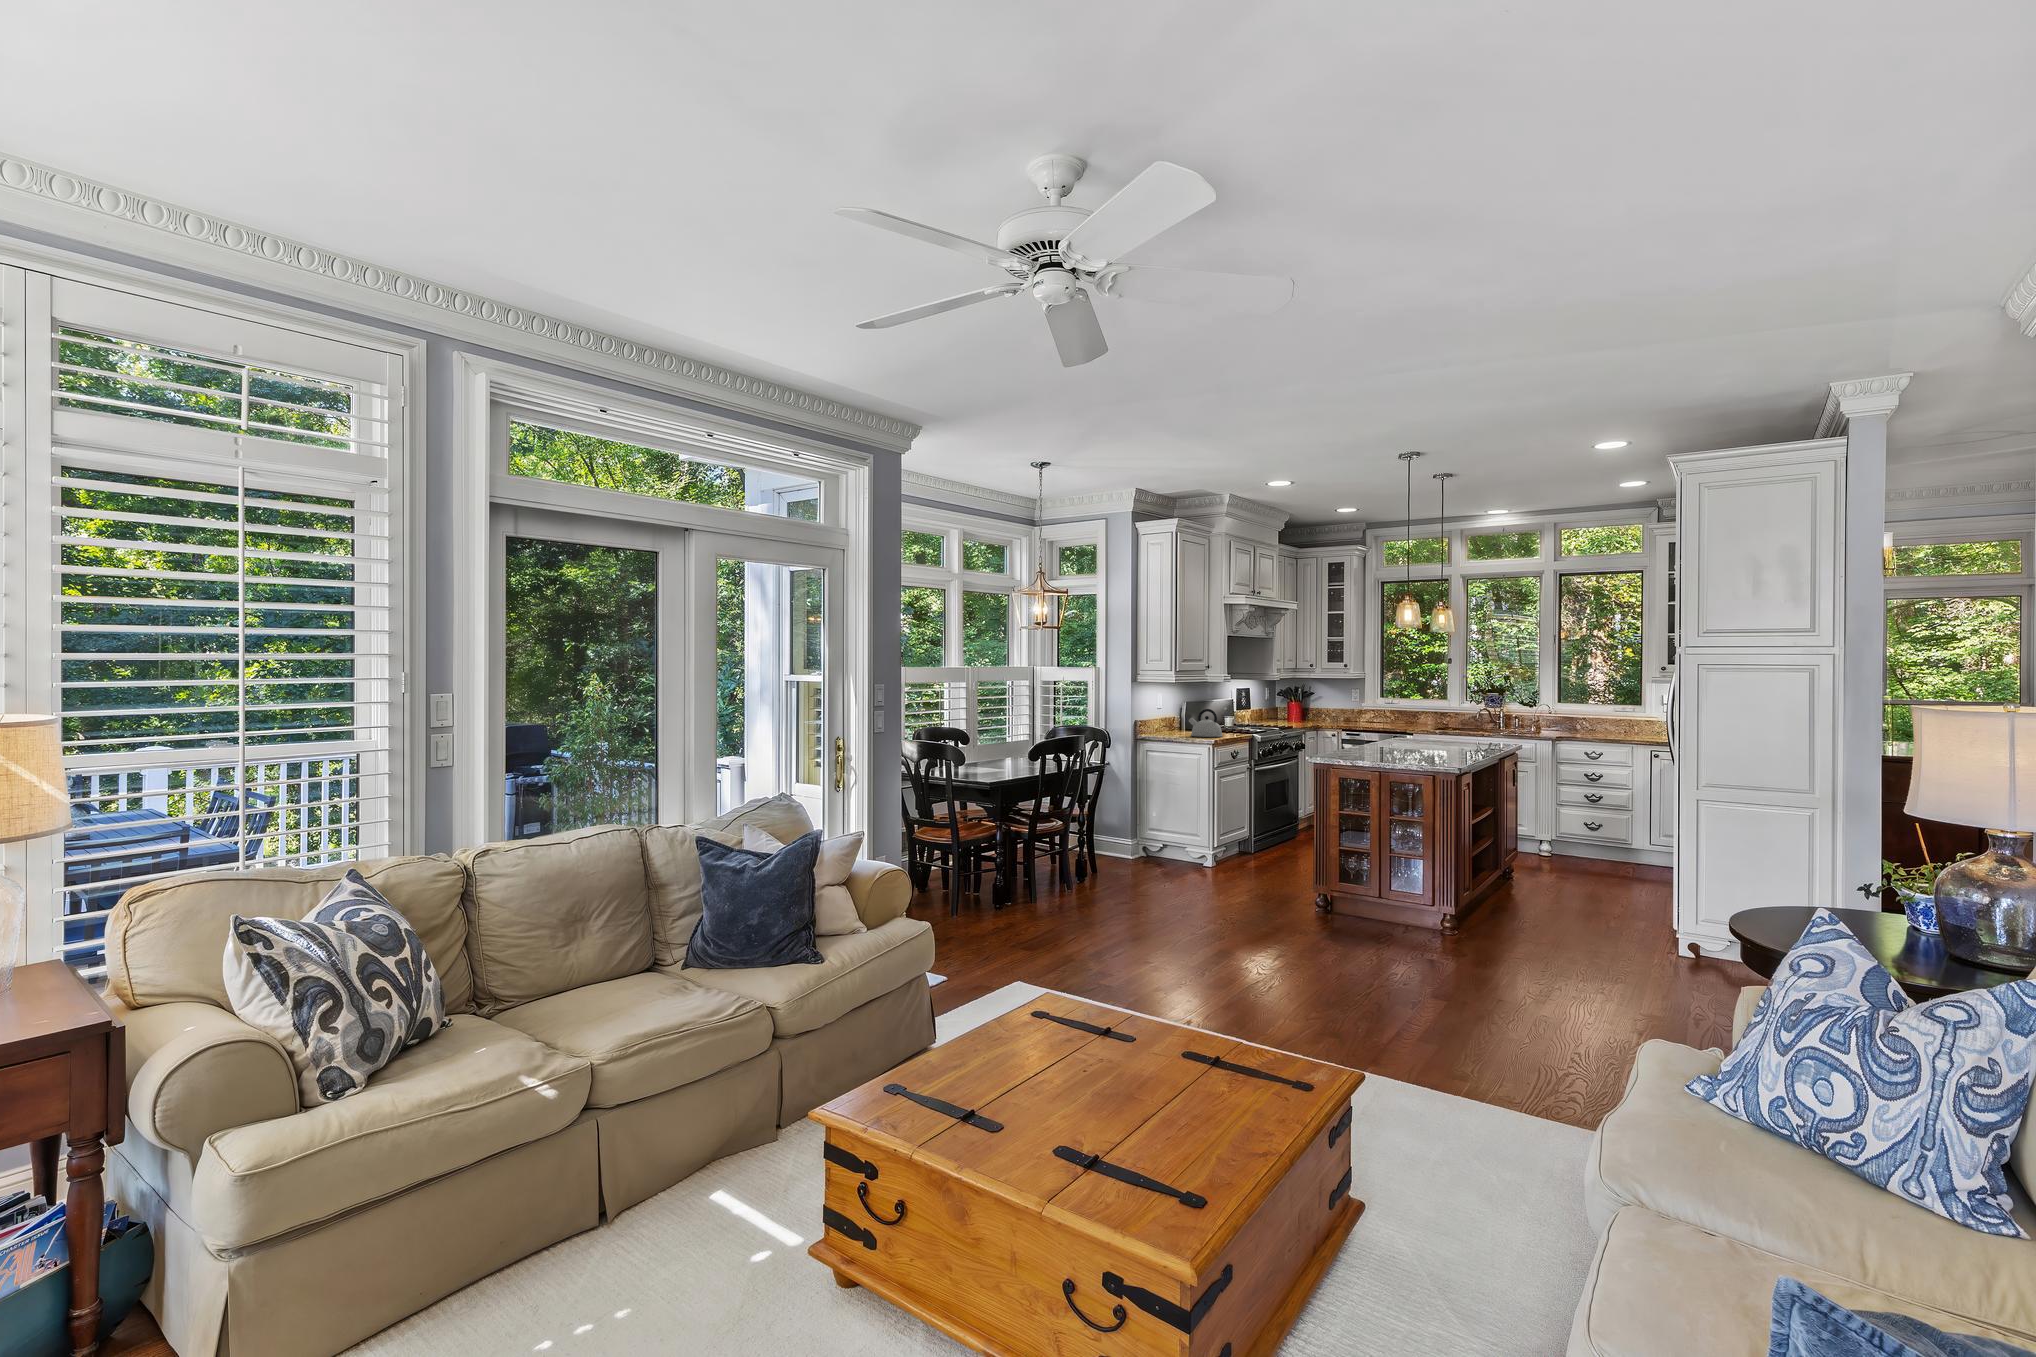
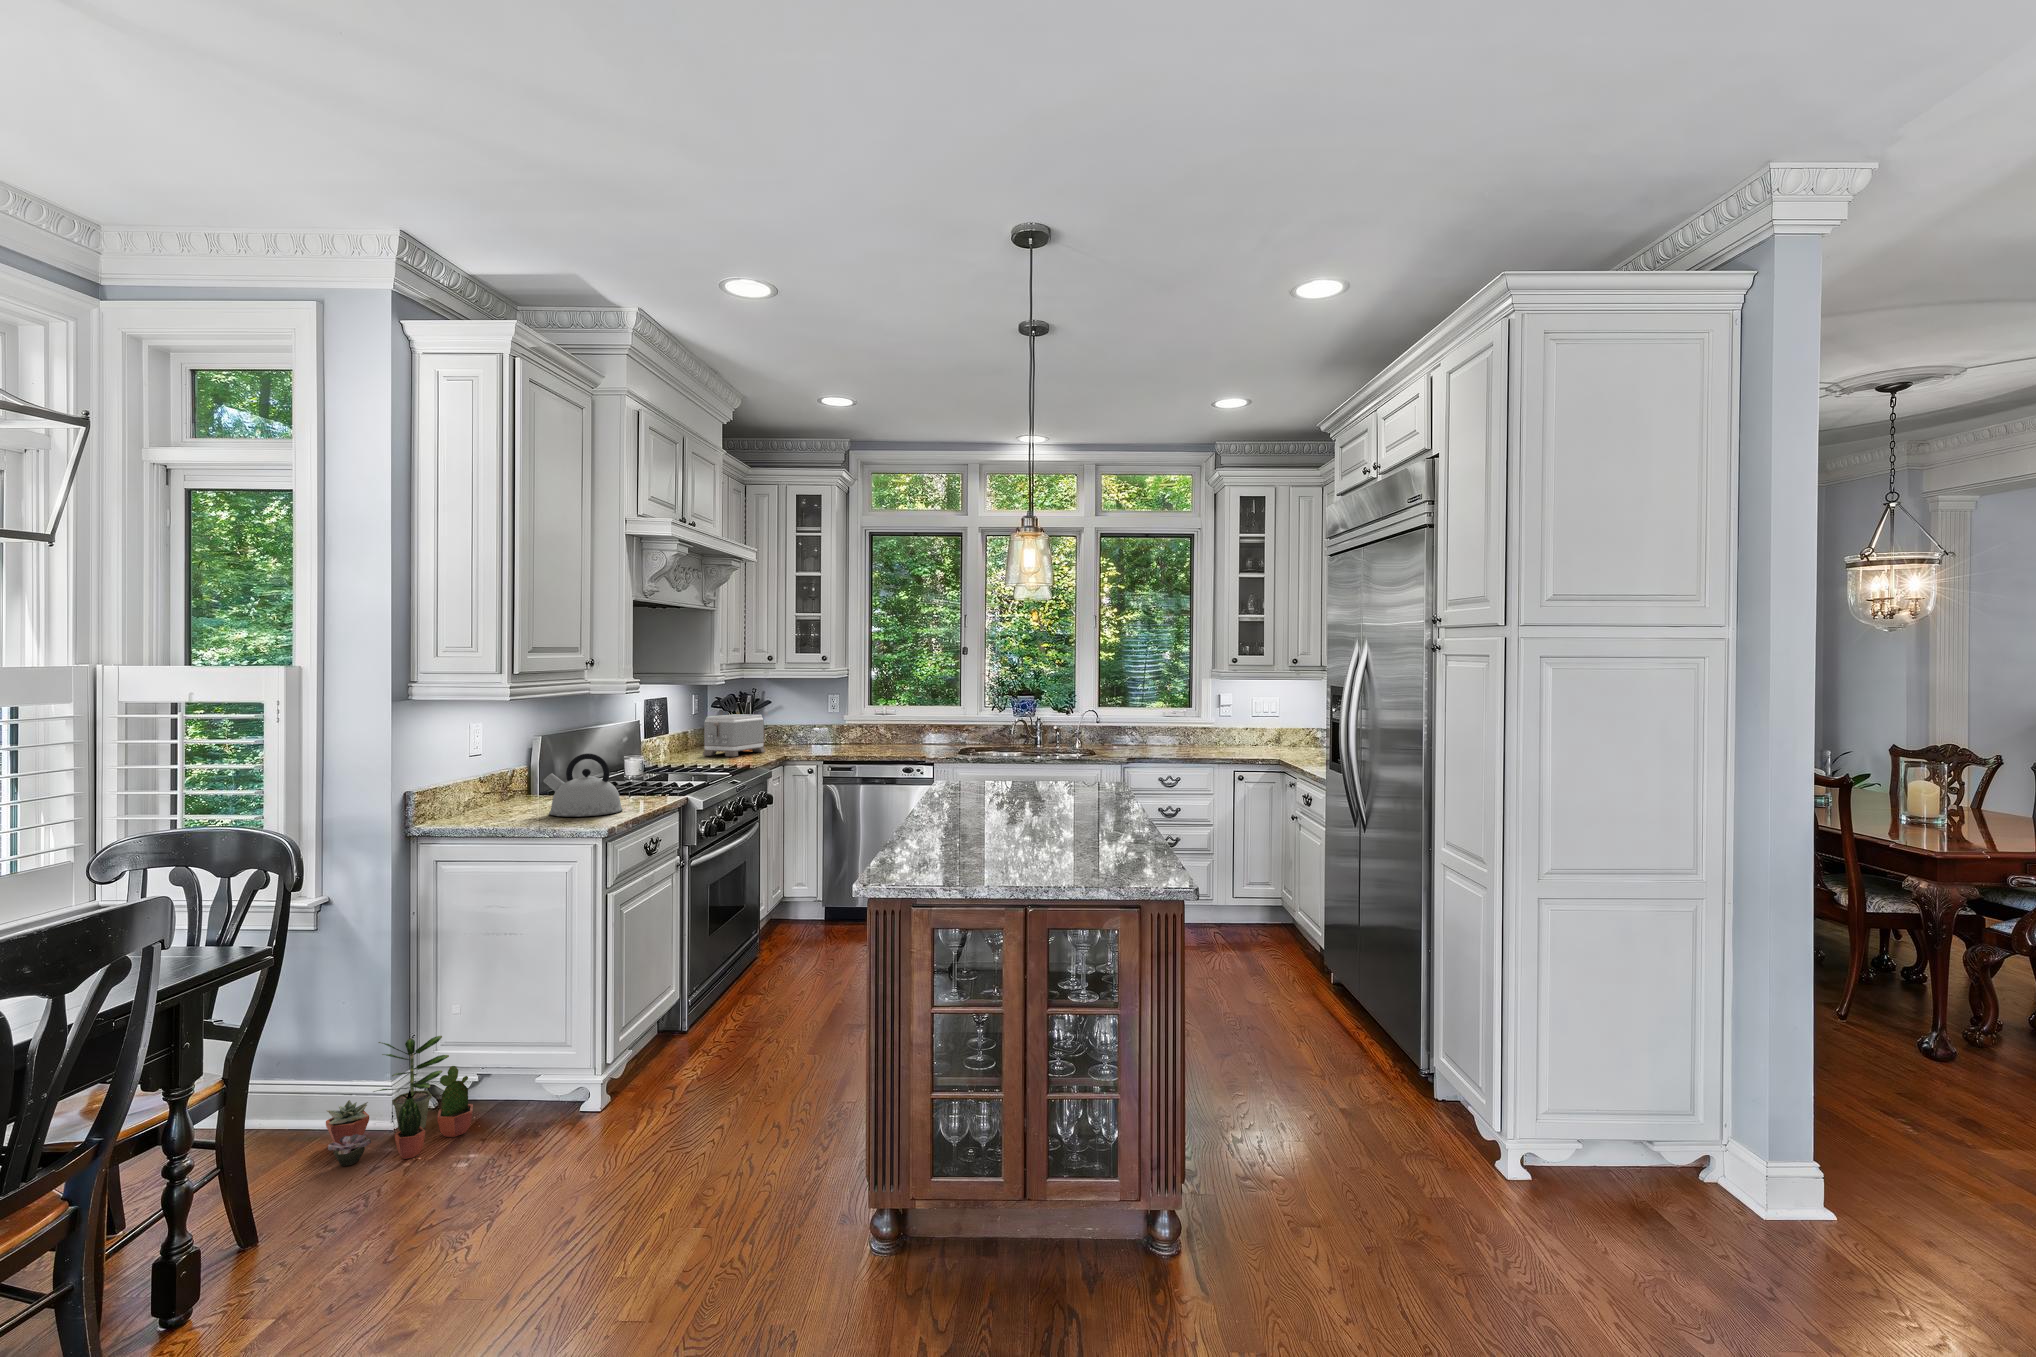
toaster: none [1270,700,1309,724] -> present [702,714,765,757]
potted plant: none [1106,823,1160,869] -> present [326,1036,473,1166]

